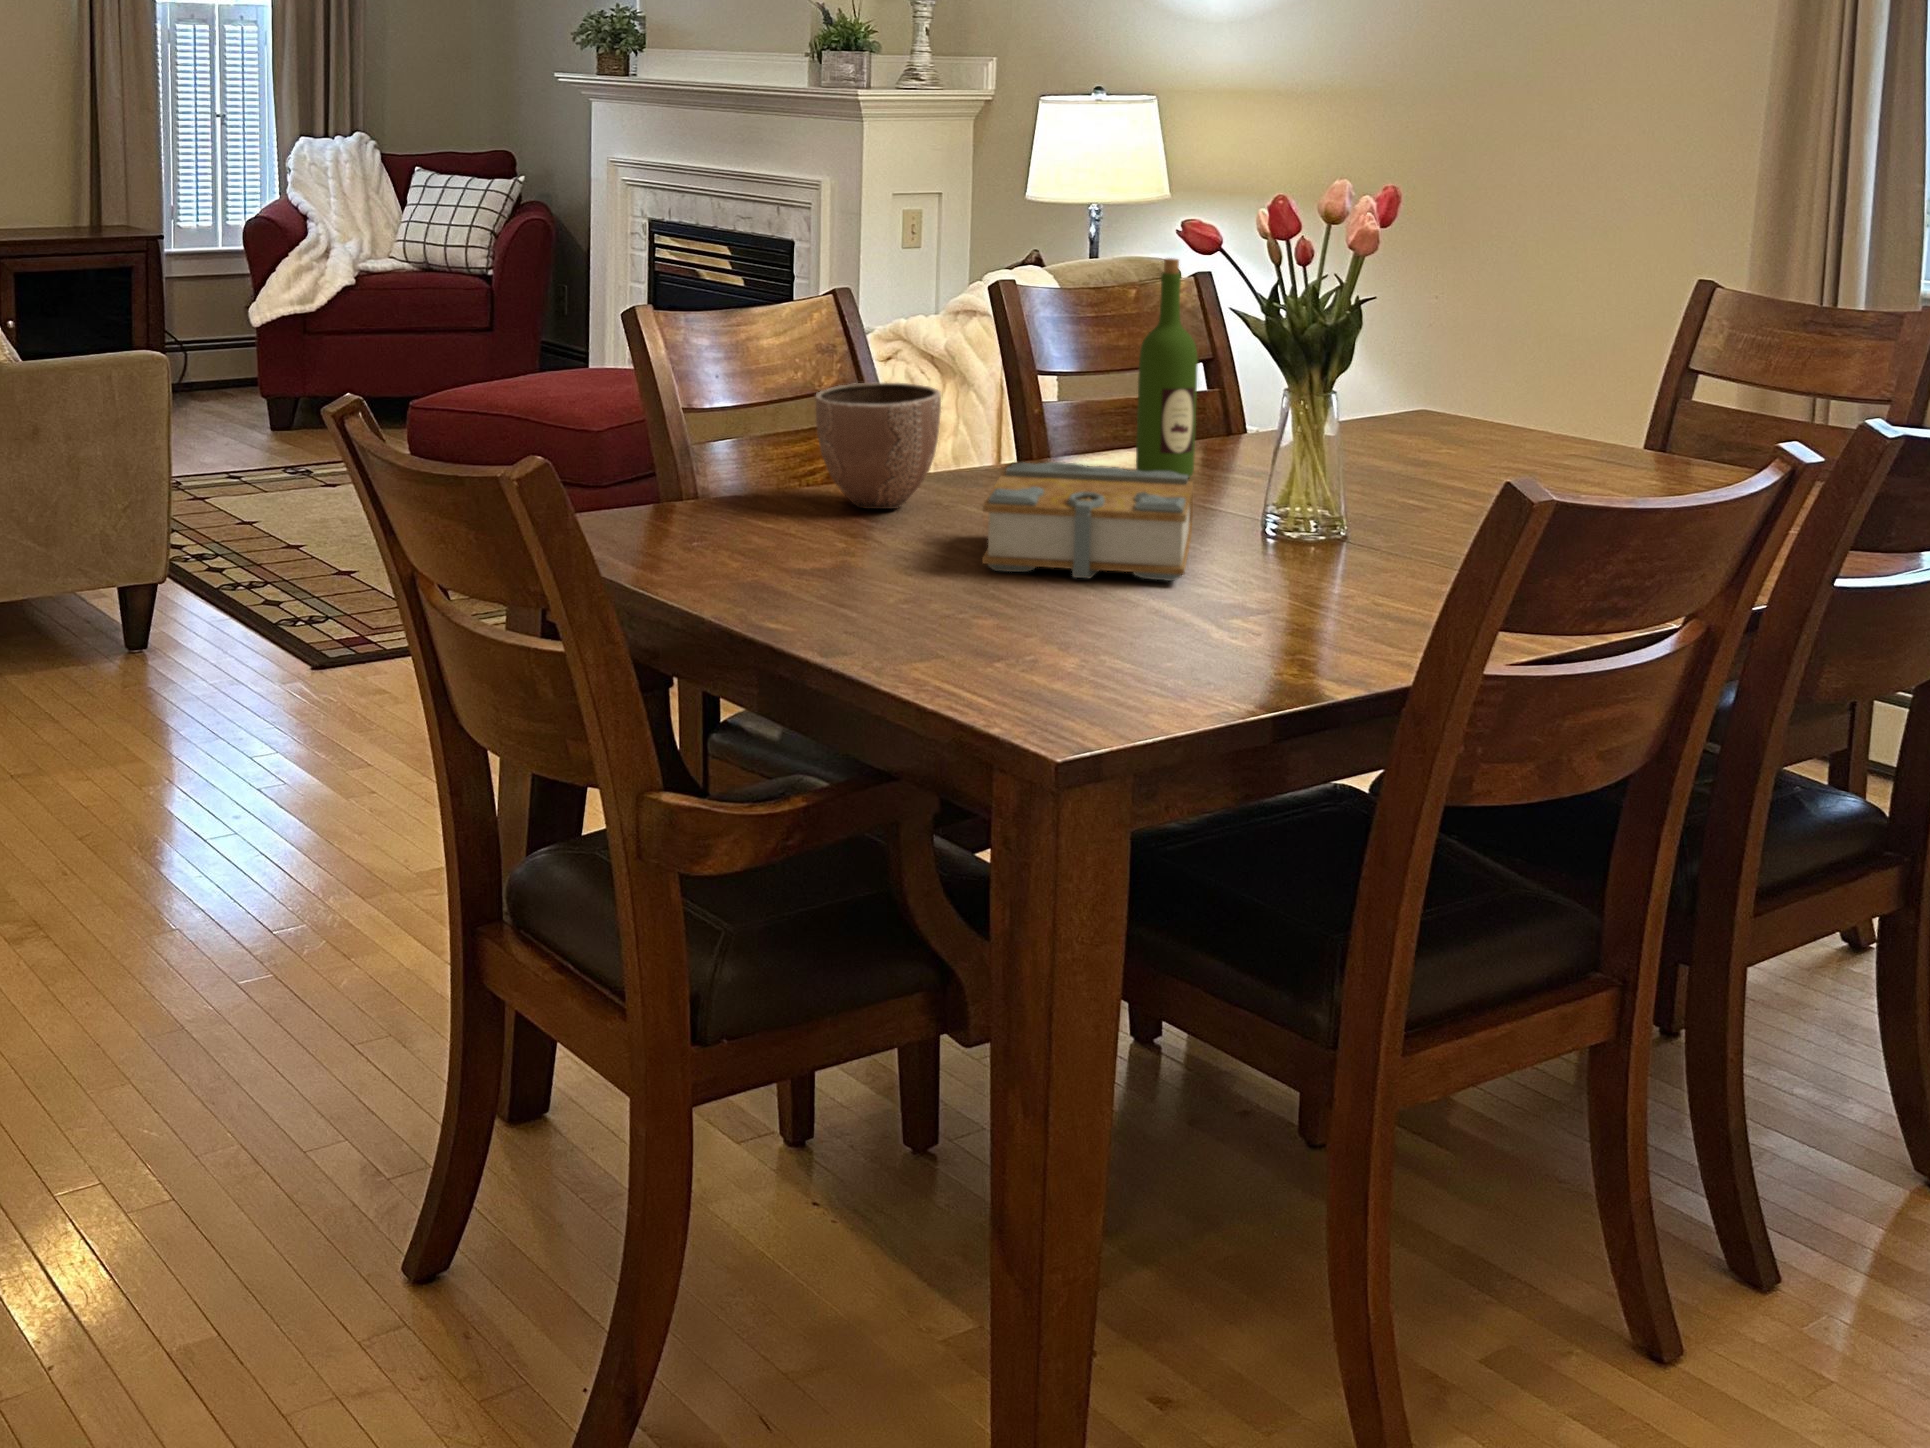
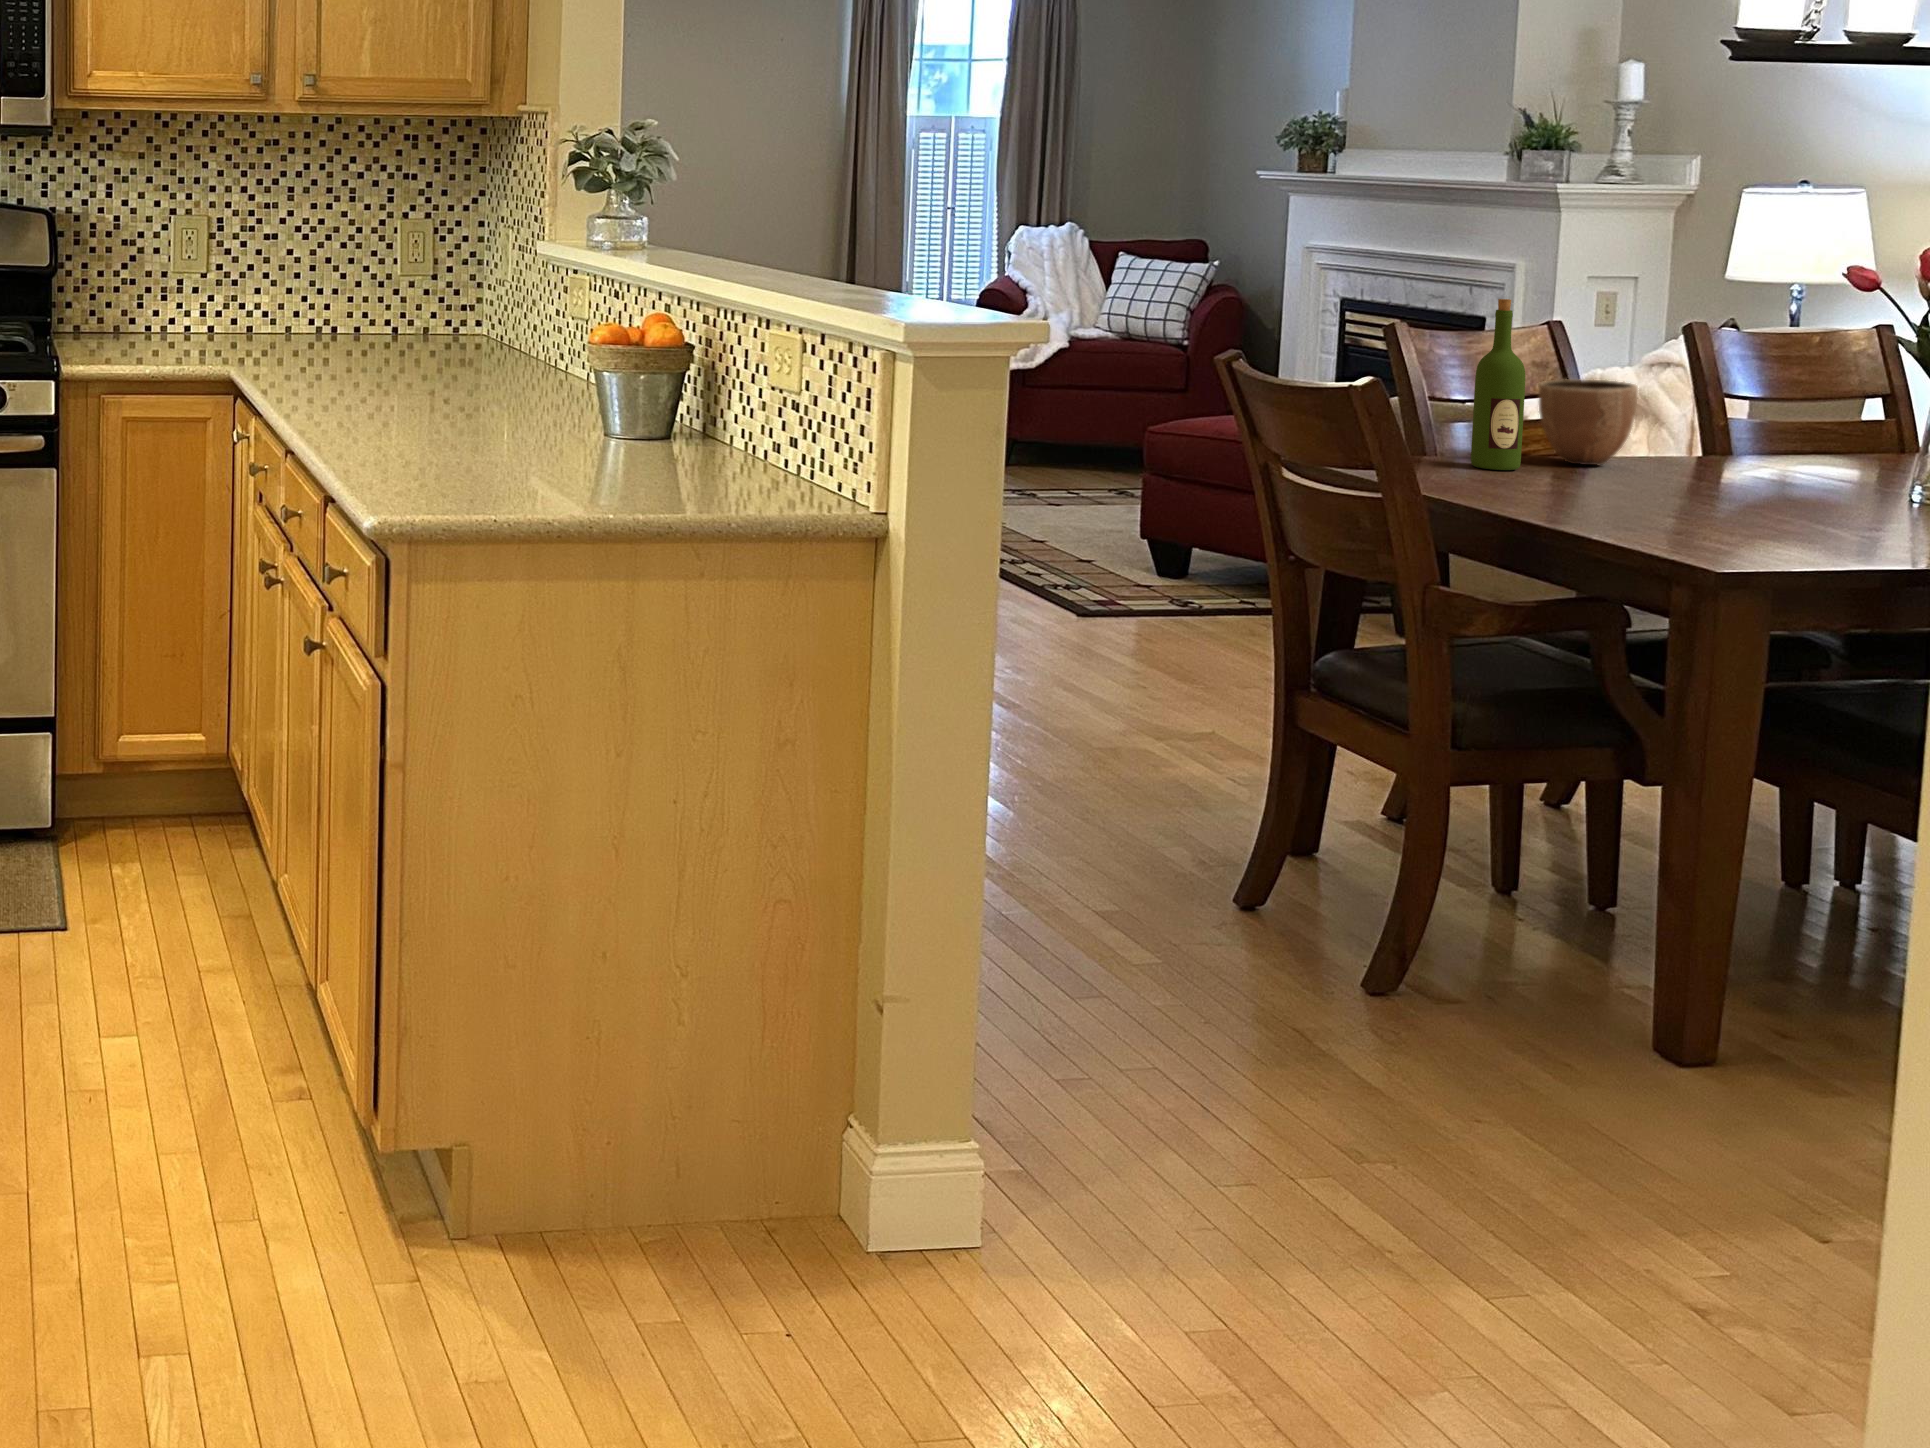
wine bottle: present [1136,258,1198,477] -> present [1471,299,1525,470]
book: present [982,462,1193,581] -> none [1667,430,1842,510]

